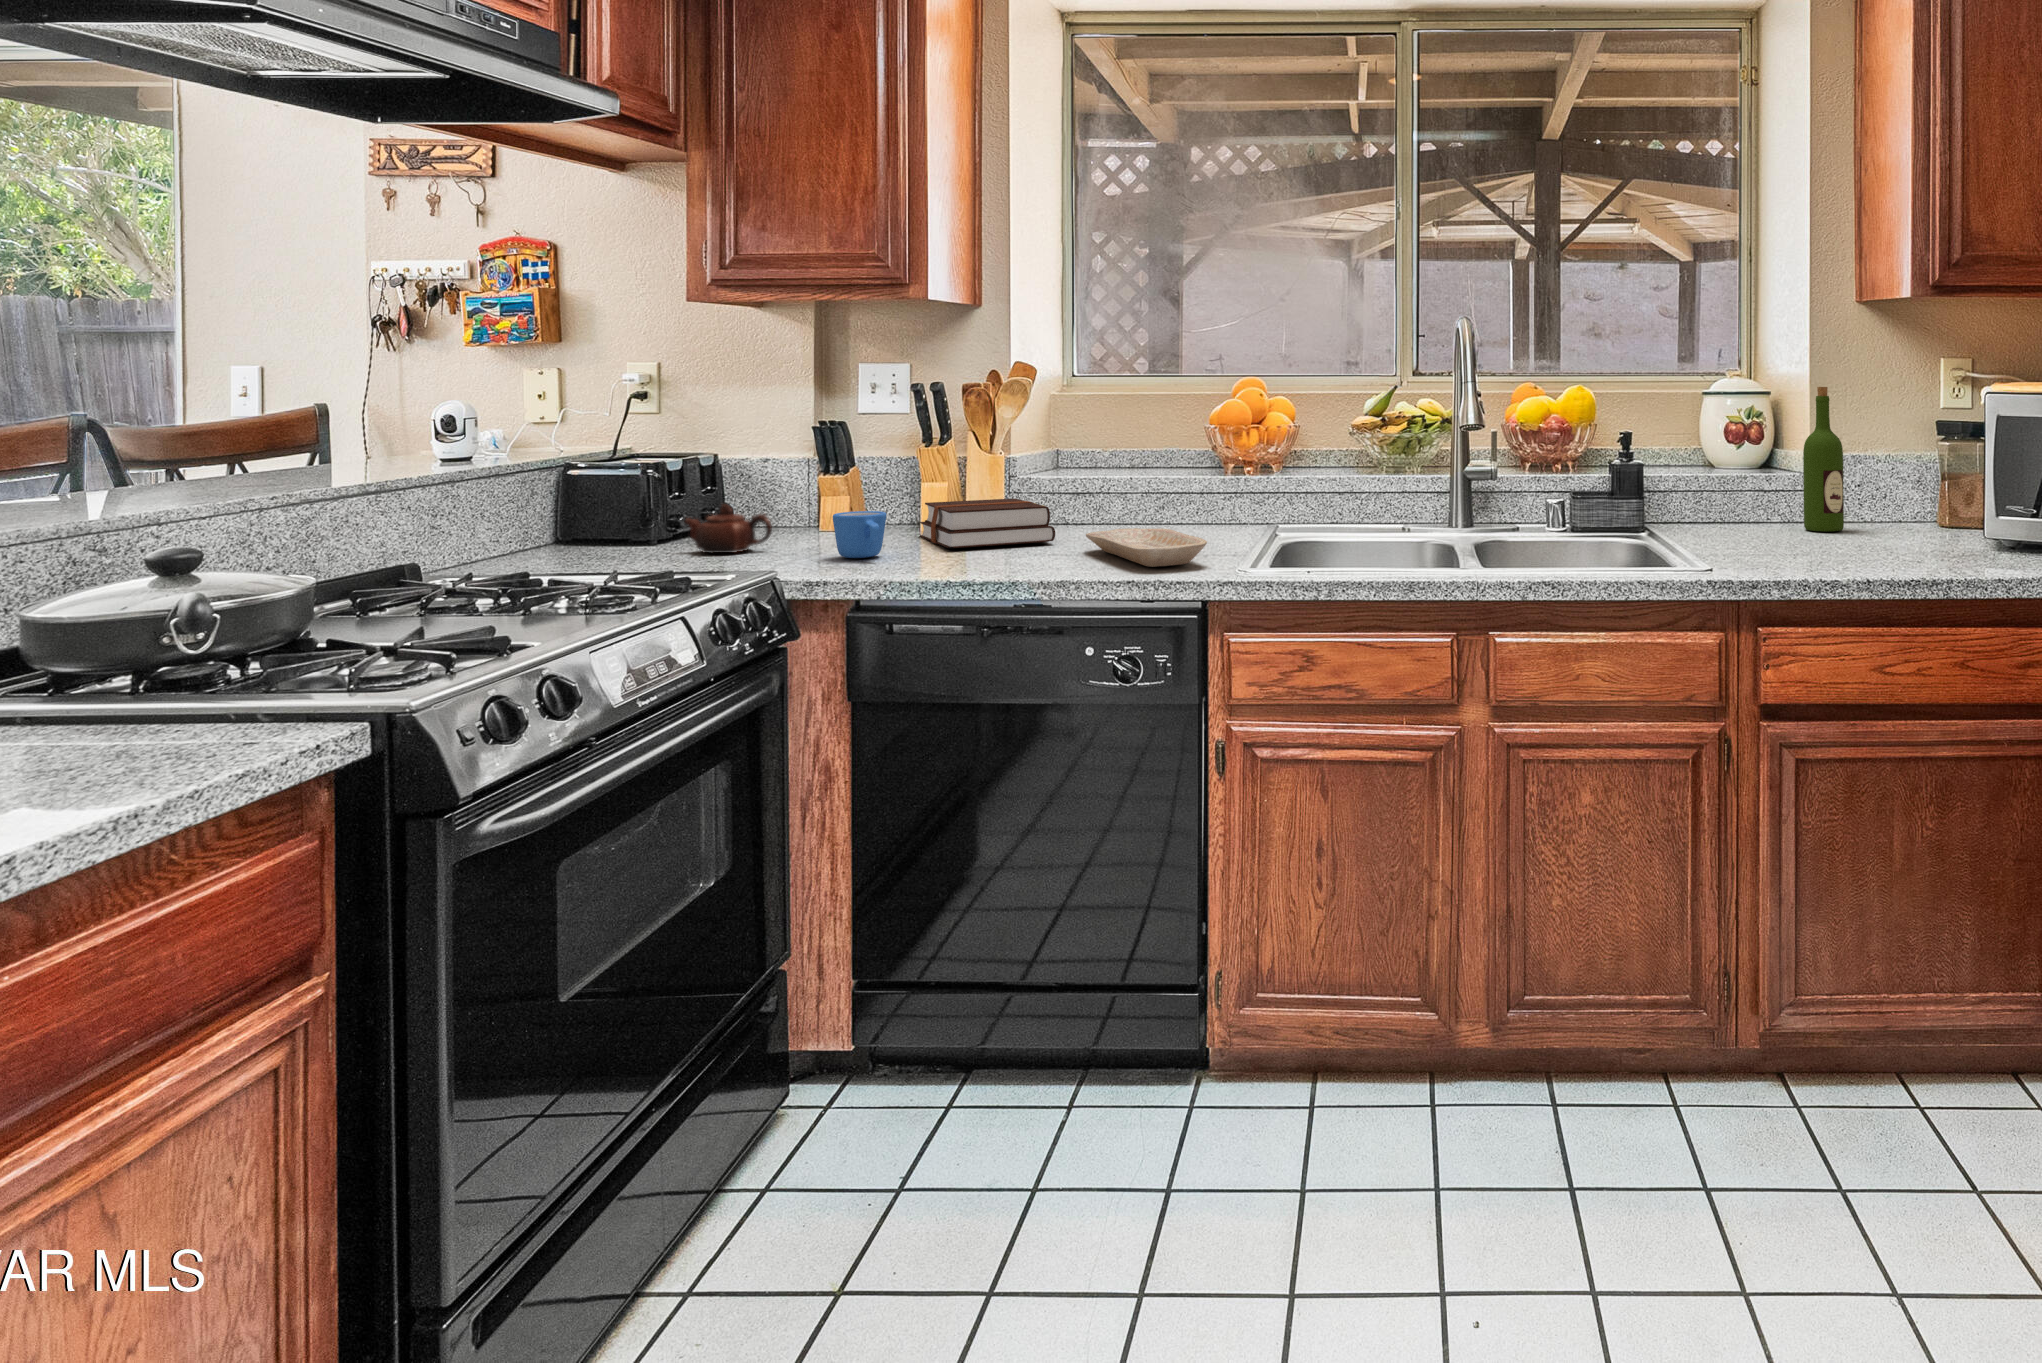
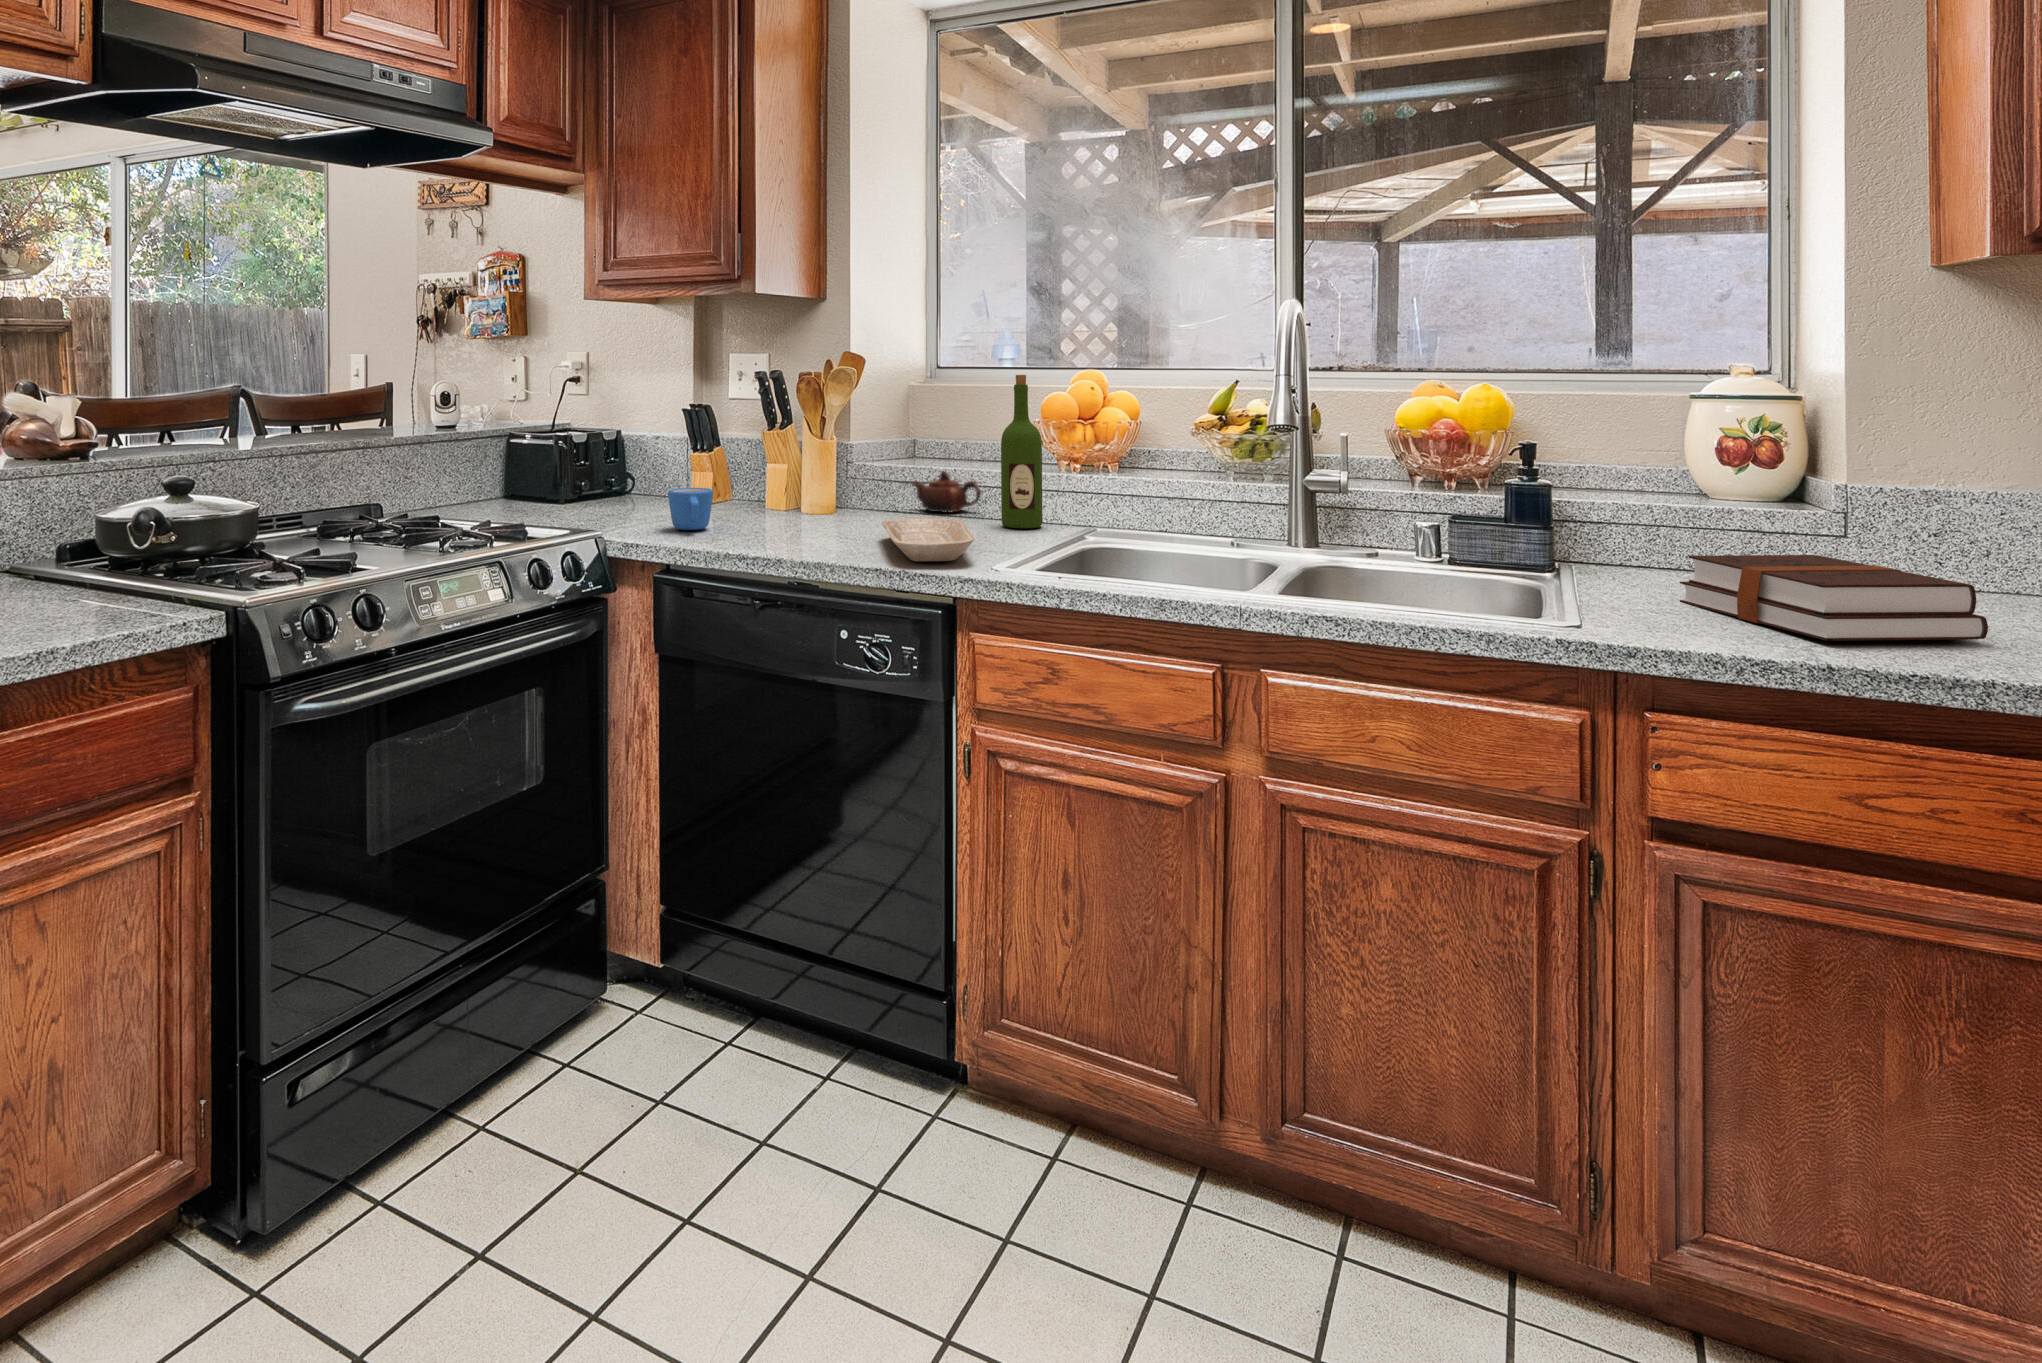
wine bottle: present [1803,387,1844,532] -> present [1001,375,1042,528]
hardback book: present [920,498,1055,548] -> present [1680,555,1988,641]
teapot: present [685,504,772,553] -> present [913,471,981,513]

